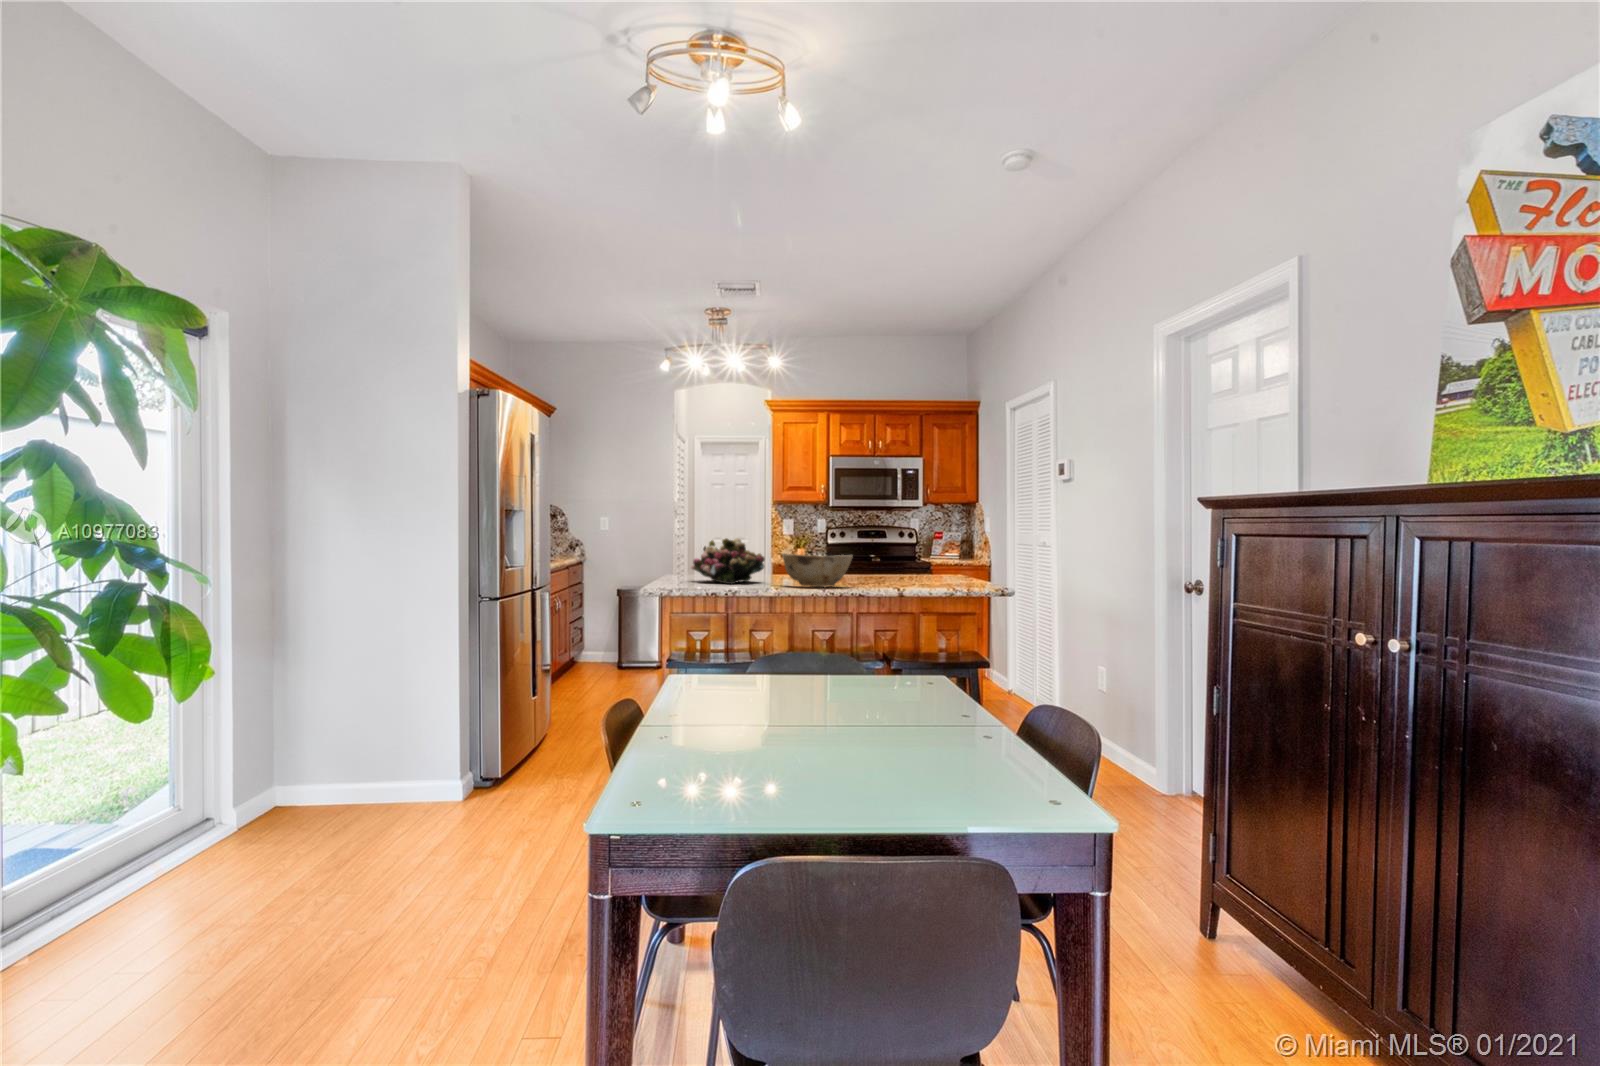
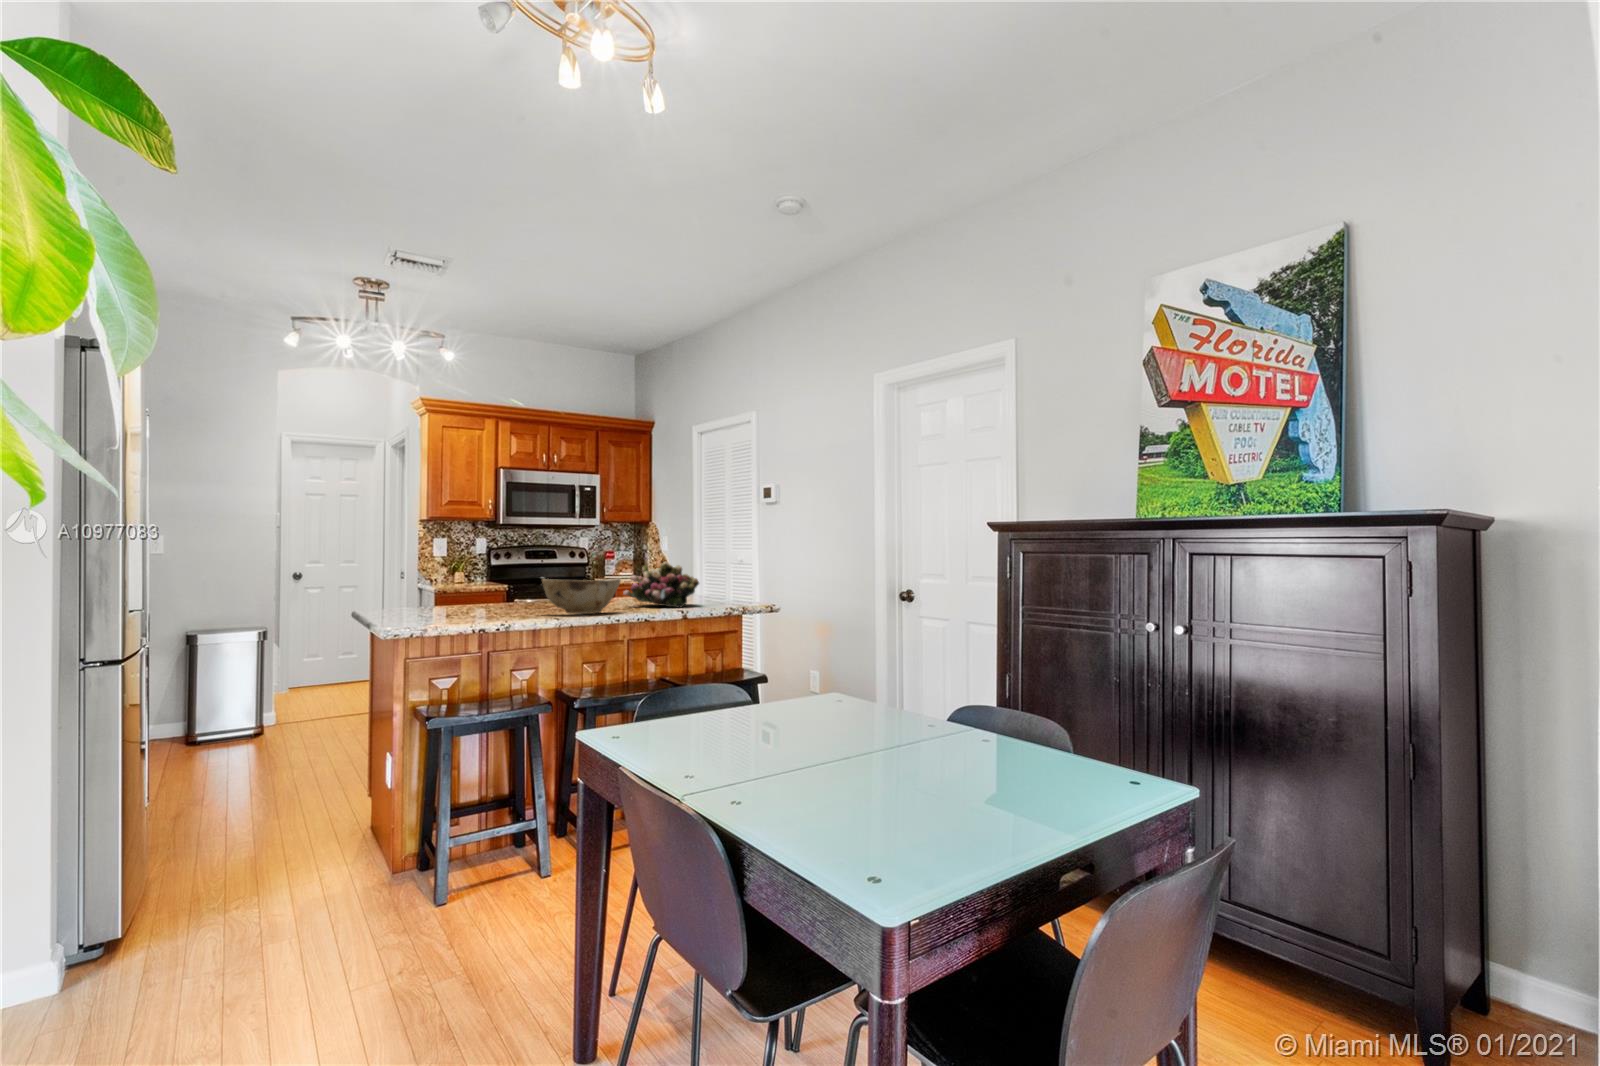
flower arrangement: present [691,538,765,584] -> present [623,562,699,608]

